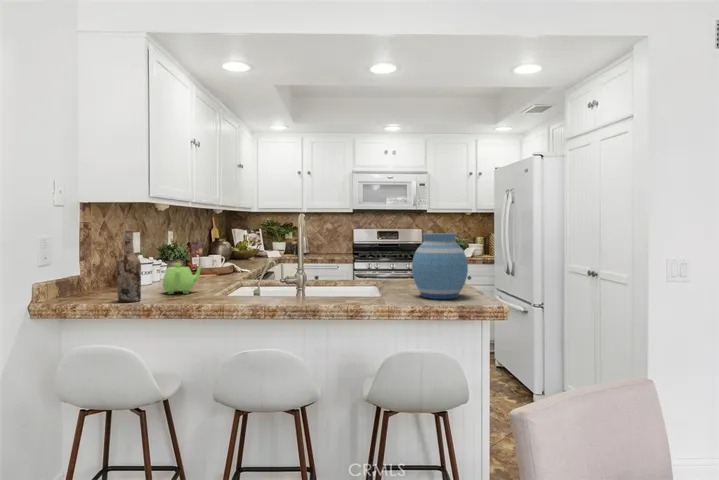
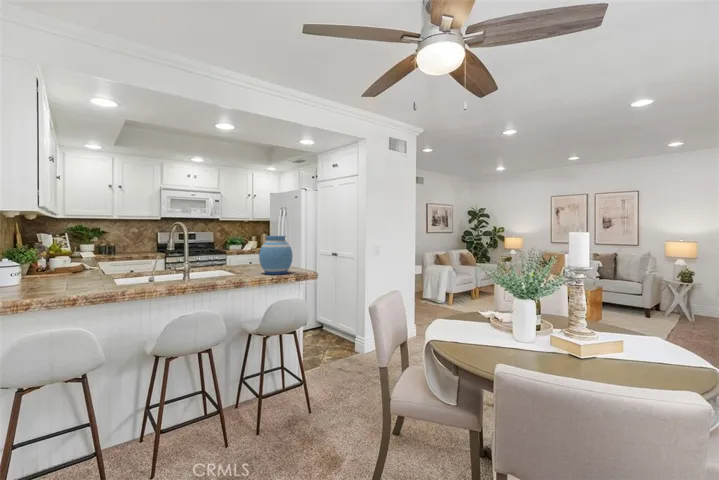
wine bottle: present [117,231,141,302] -> none [27,236,52,296]
teapot: present [163,264,203,294] -> none [55,262,96,288]

